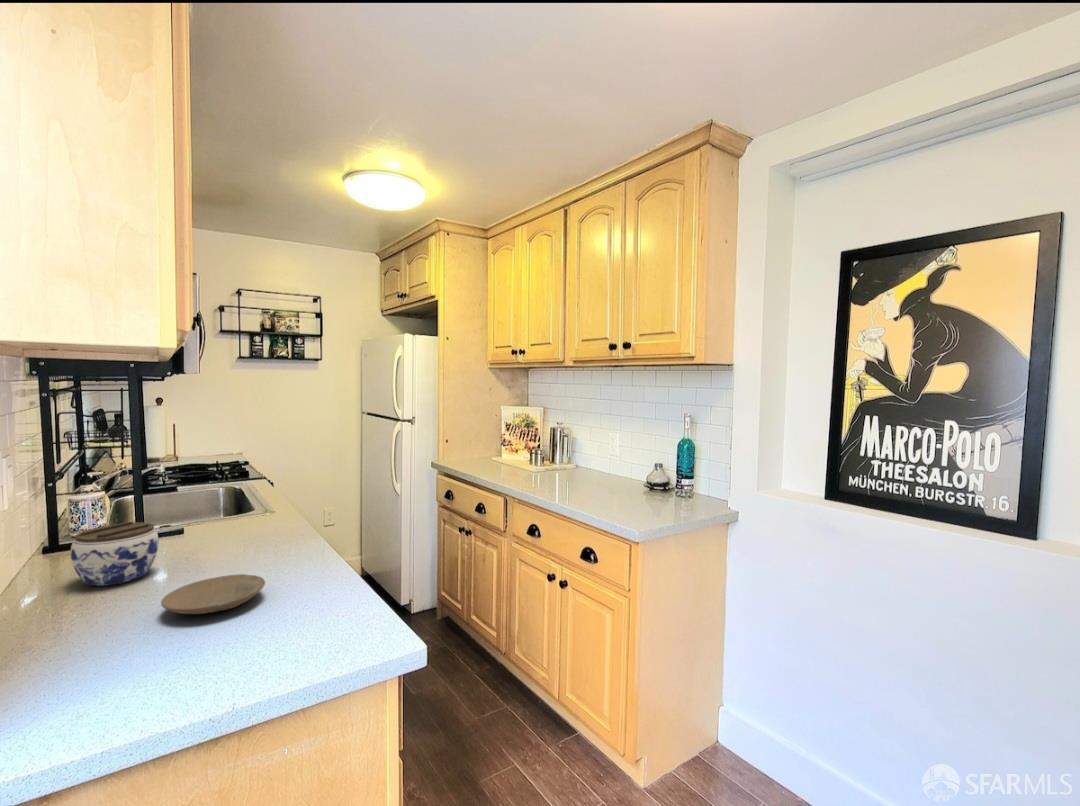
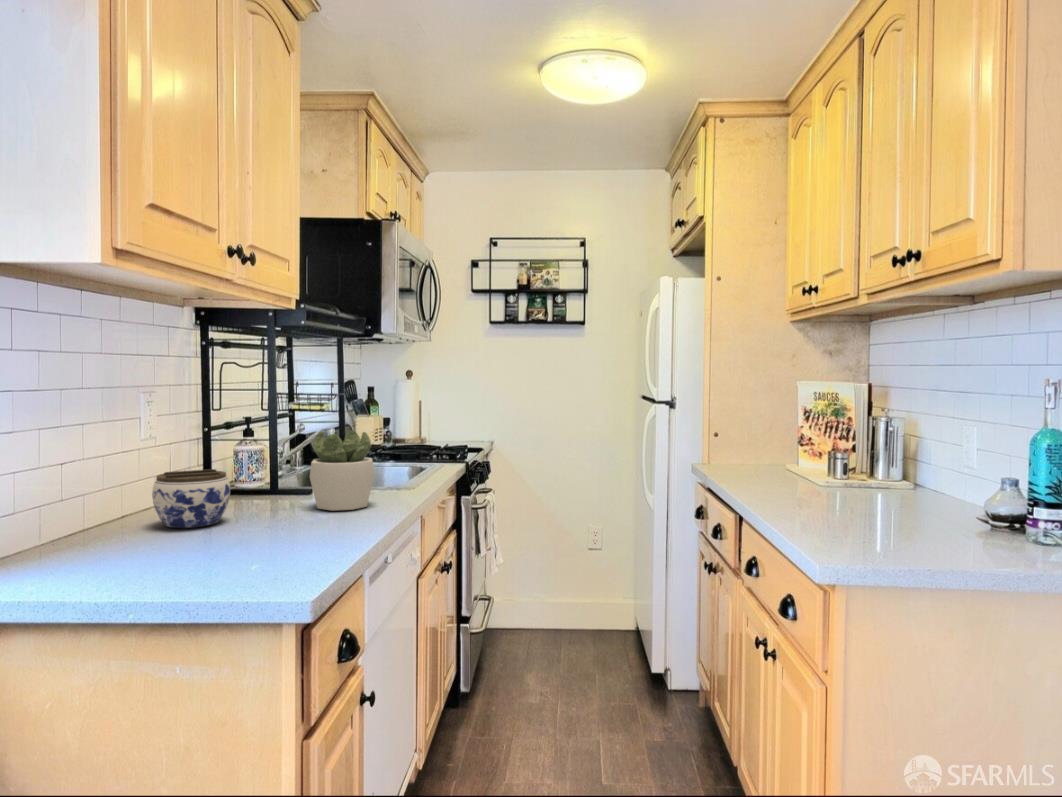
succulent plant: none [208,469,274,541] -> present [310,430,374,511]
plate: present [161,574,265,614] -> none [135,535,247,568]

